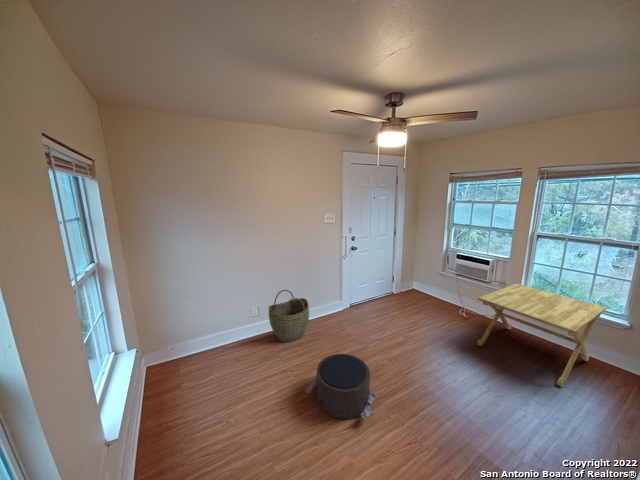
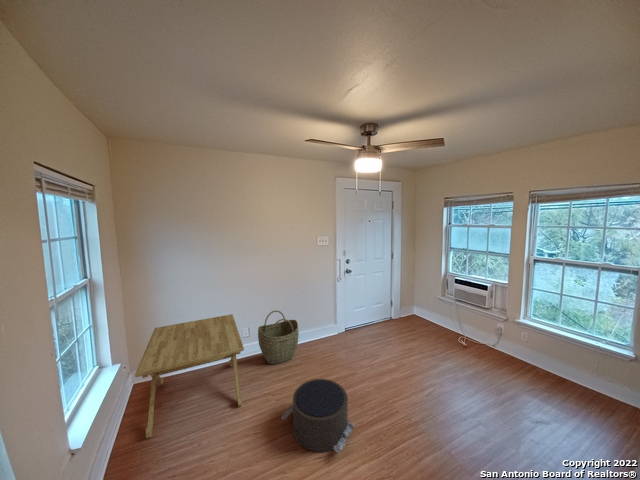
side table: present [477,283,606,387] -> present [135,314,244,438]

